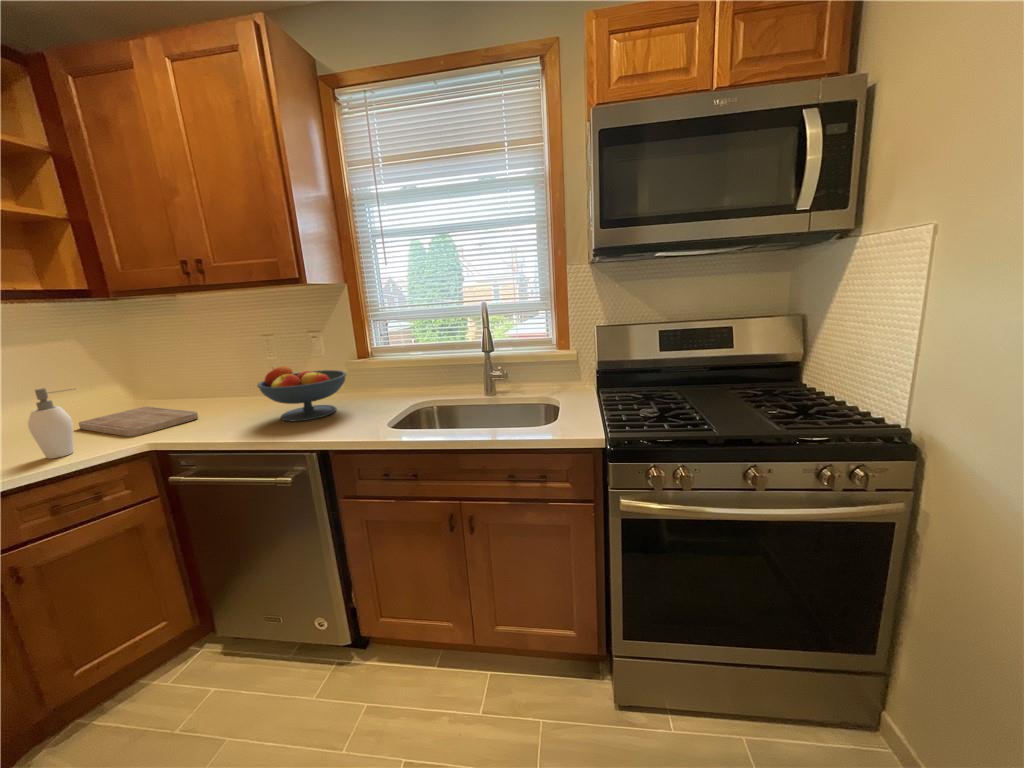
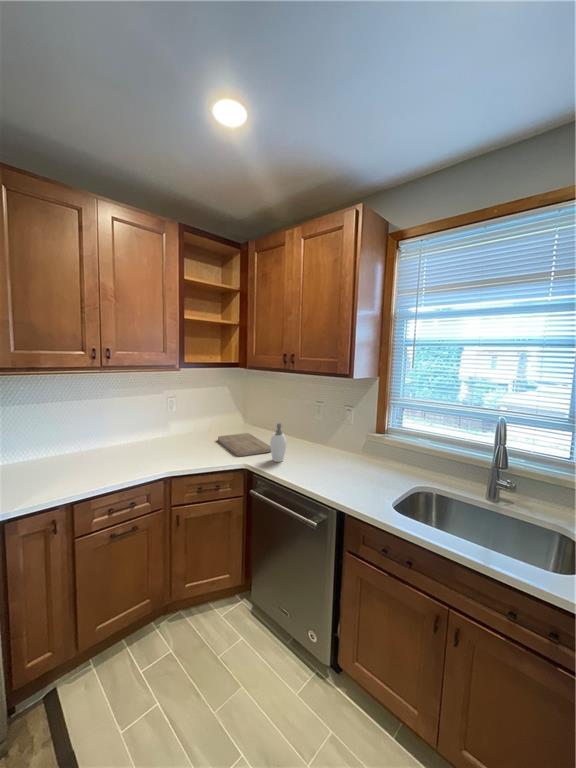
fruit bowl: present [258,366,346,421] -> none [308,431,367,478]
soap dispenser: present [28,388,74,459] -> present [270,423,287,462]

